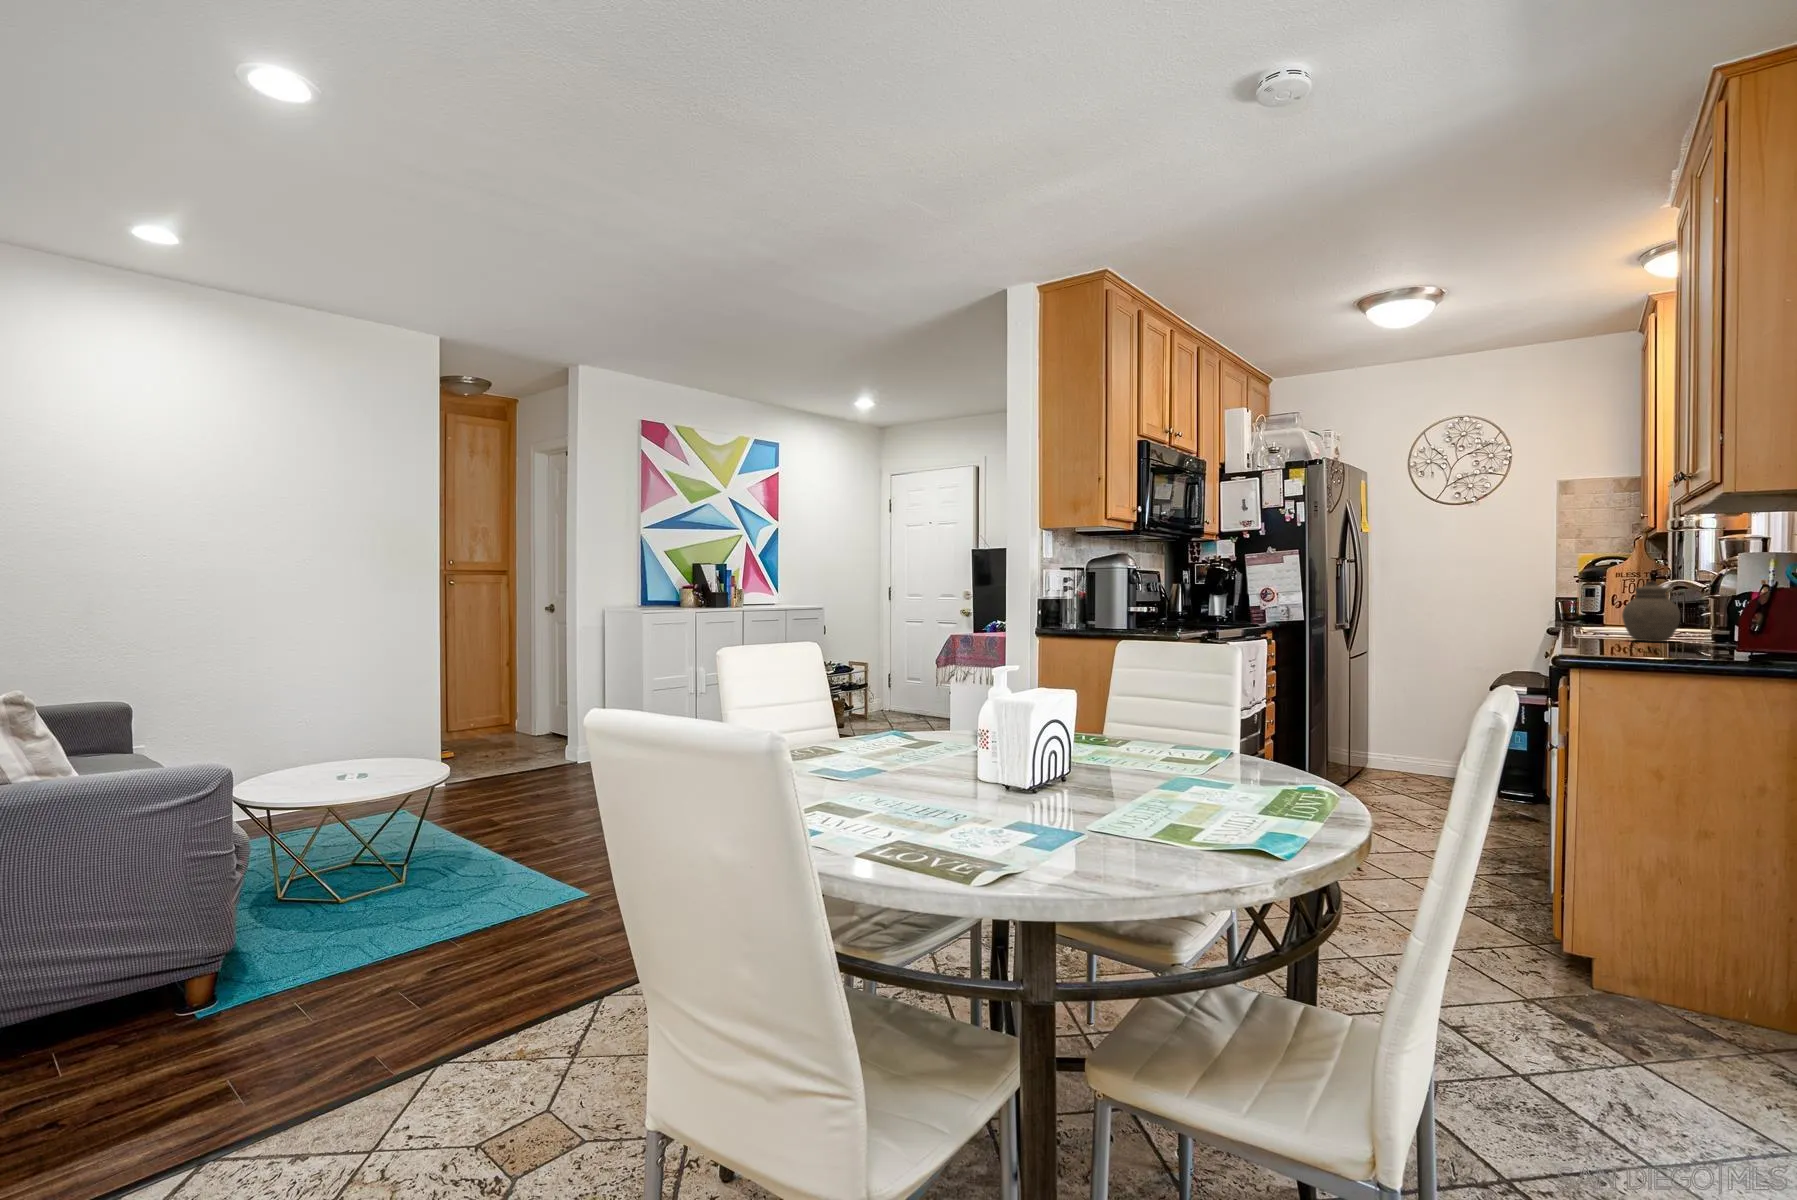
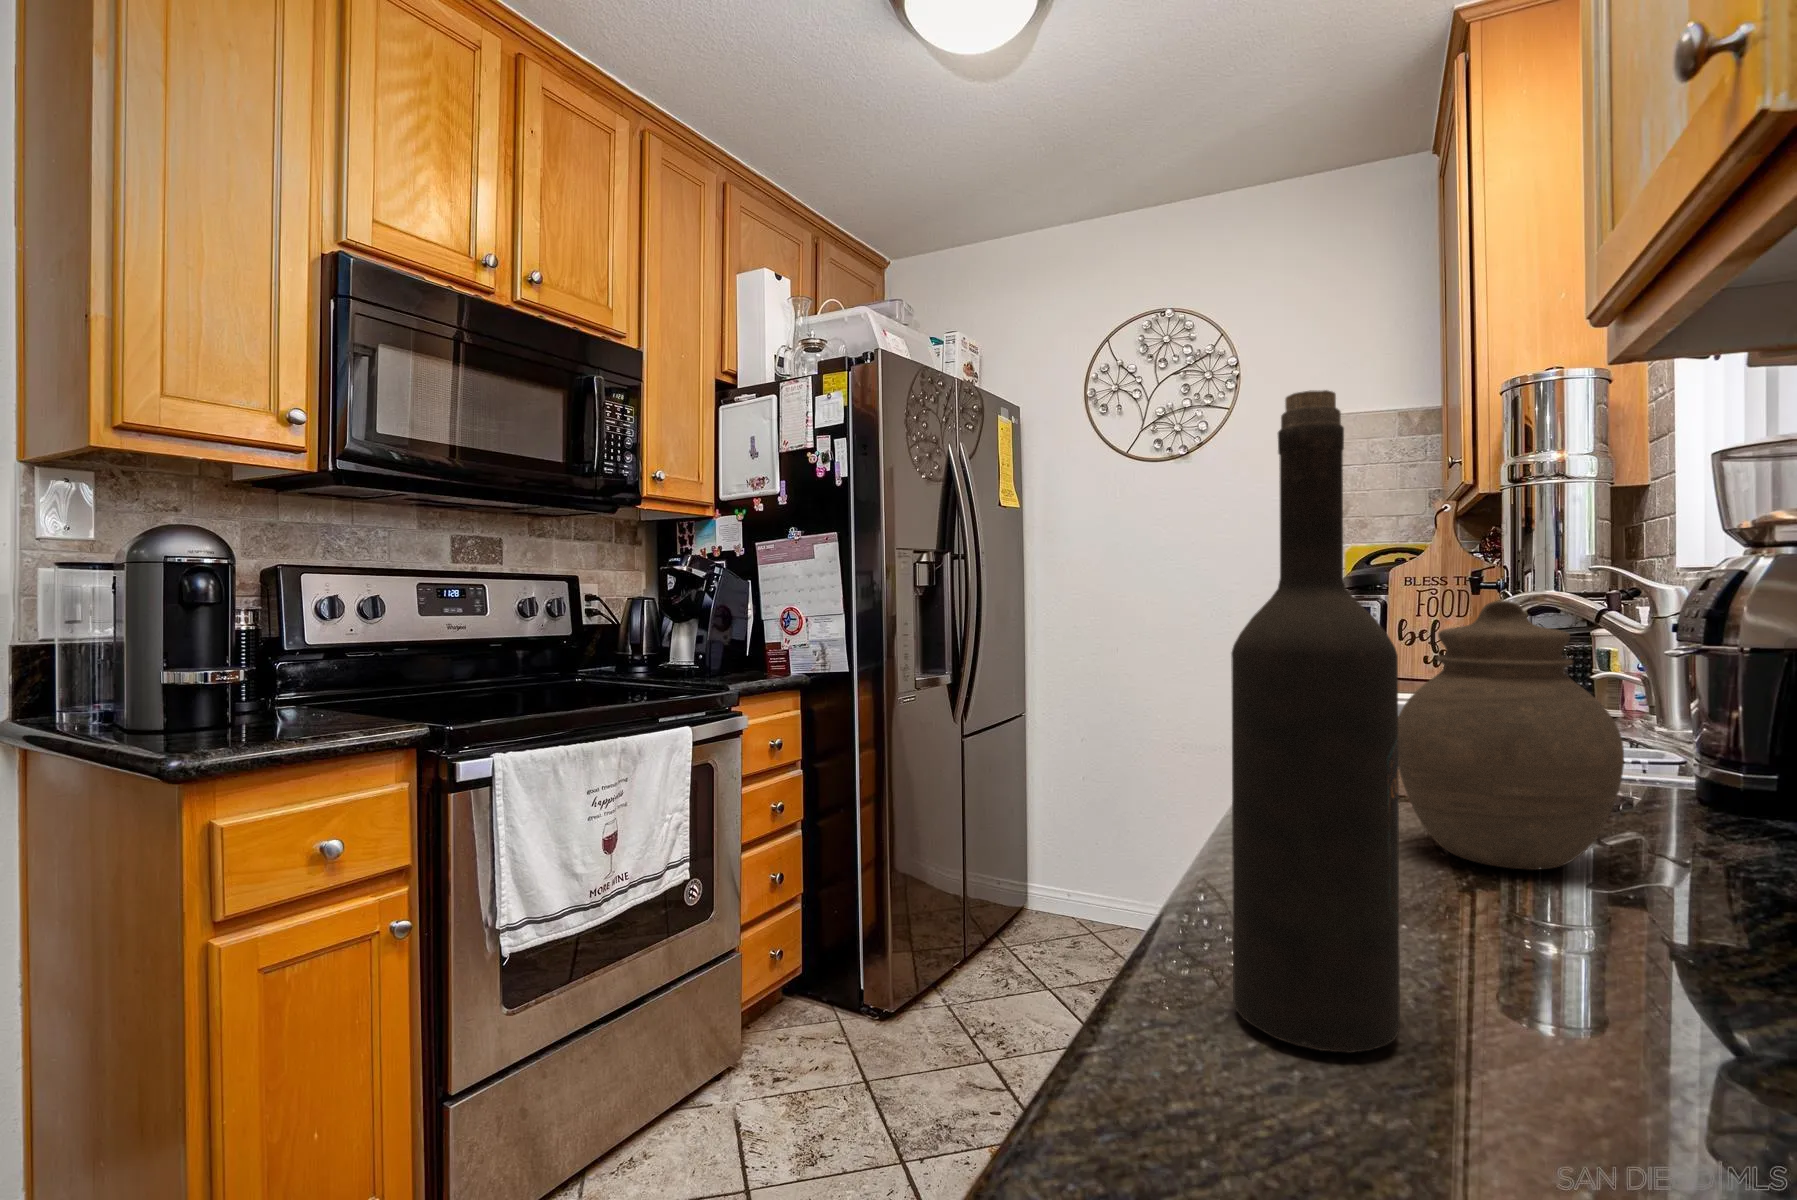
wine bottle: none [1597,547,1627,646] -> present [1231,390,1400,1053]

